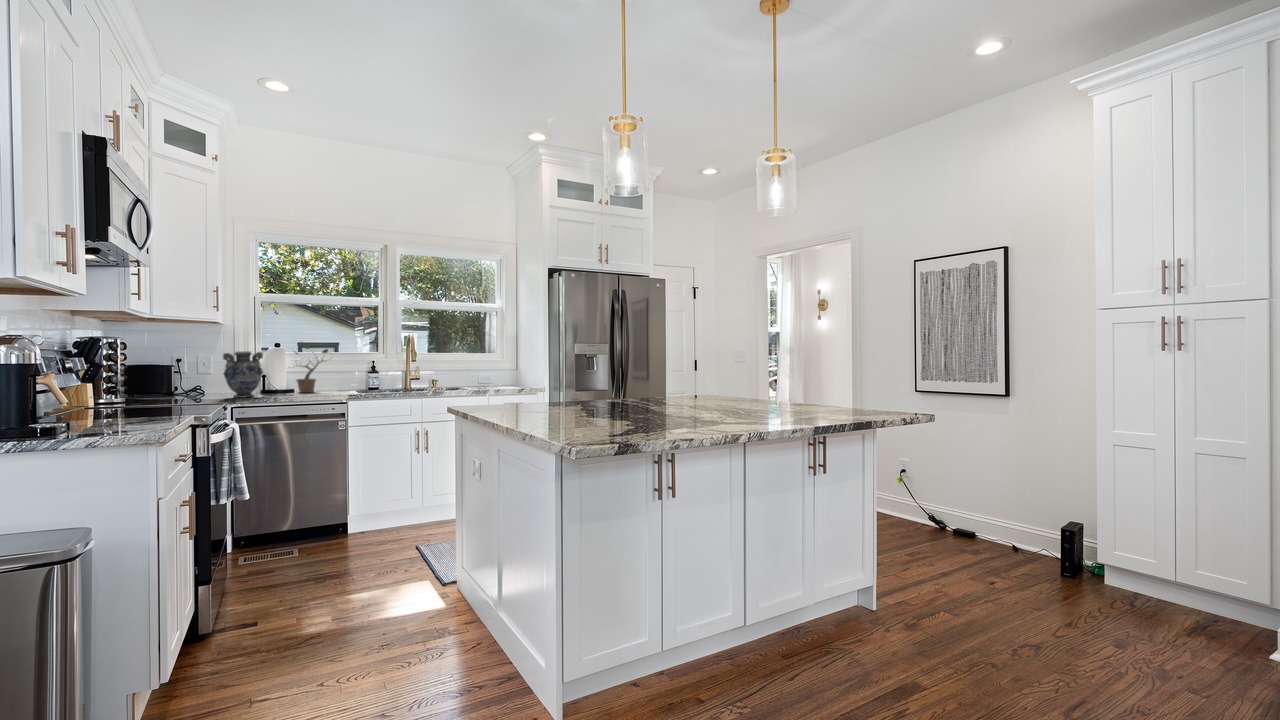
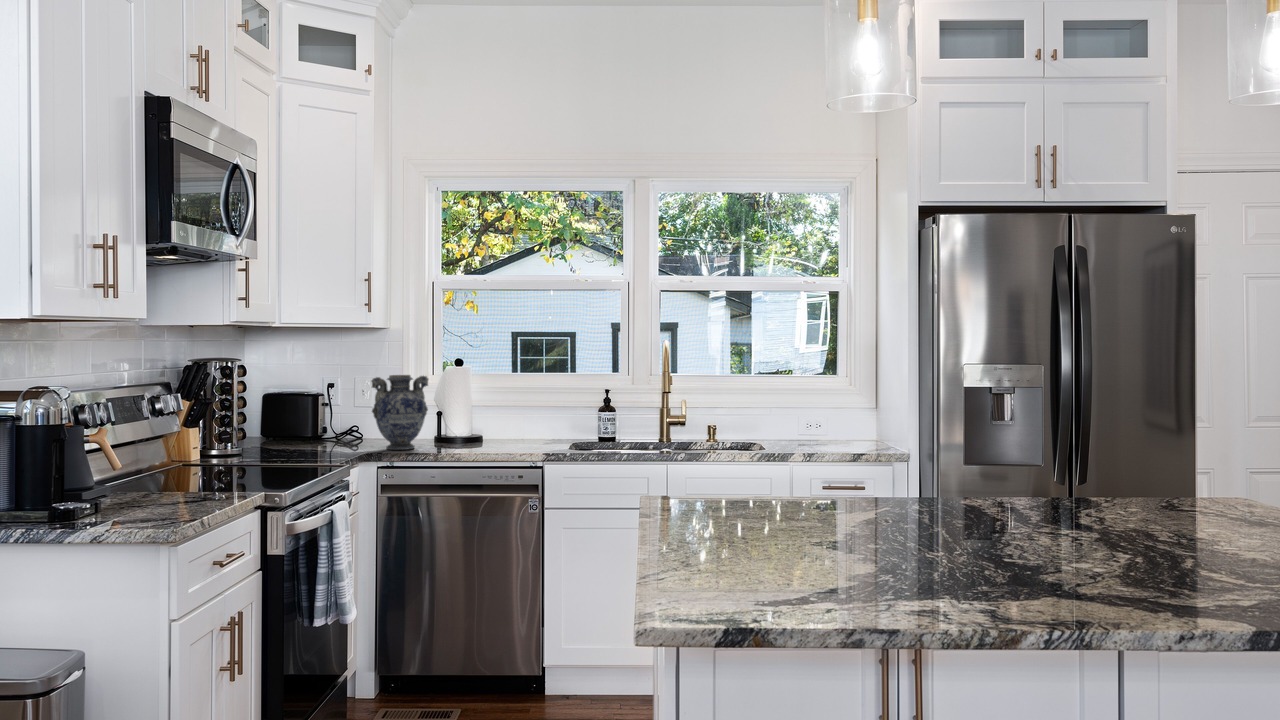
potted plant: present [295,342,331,392] -> none [463,356,537,443]

